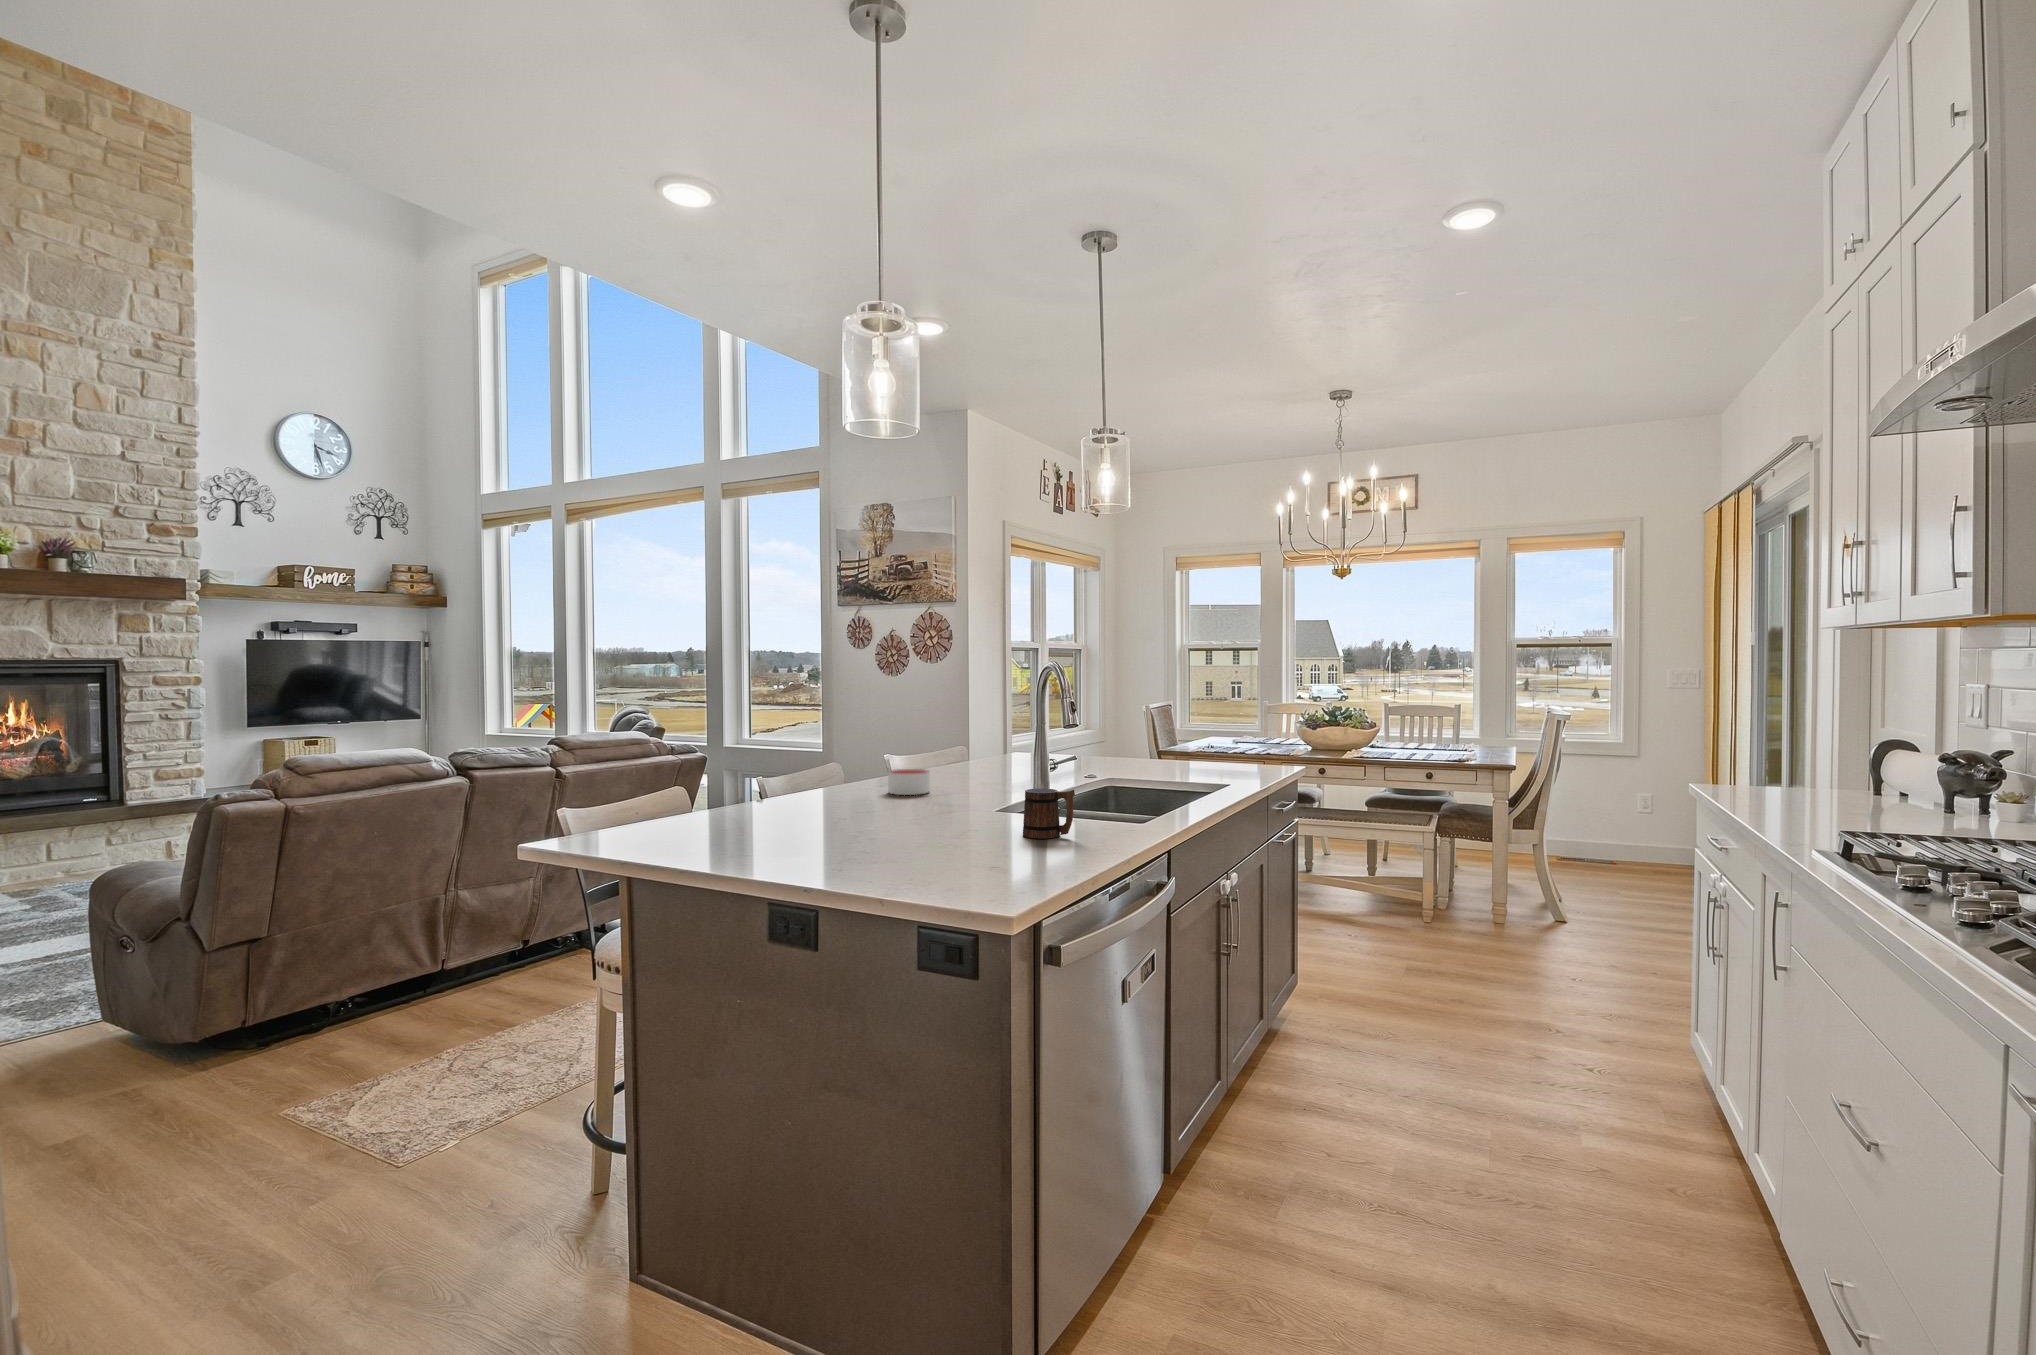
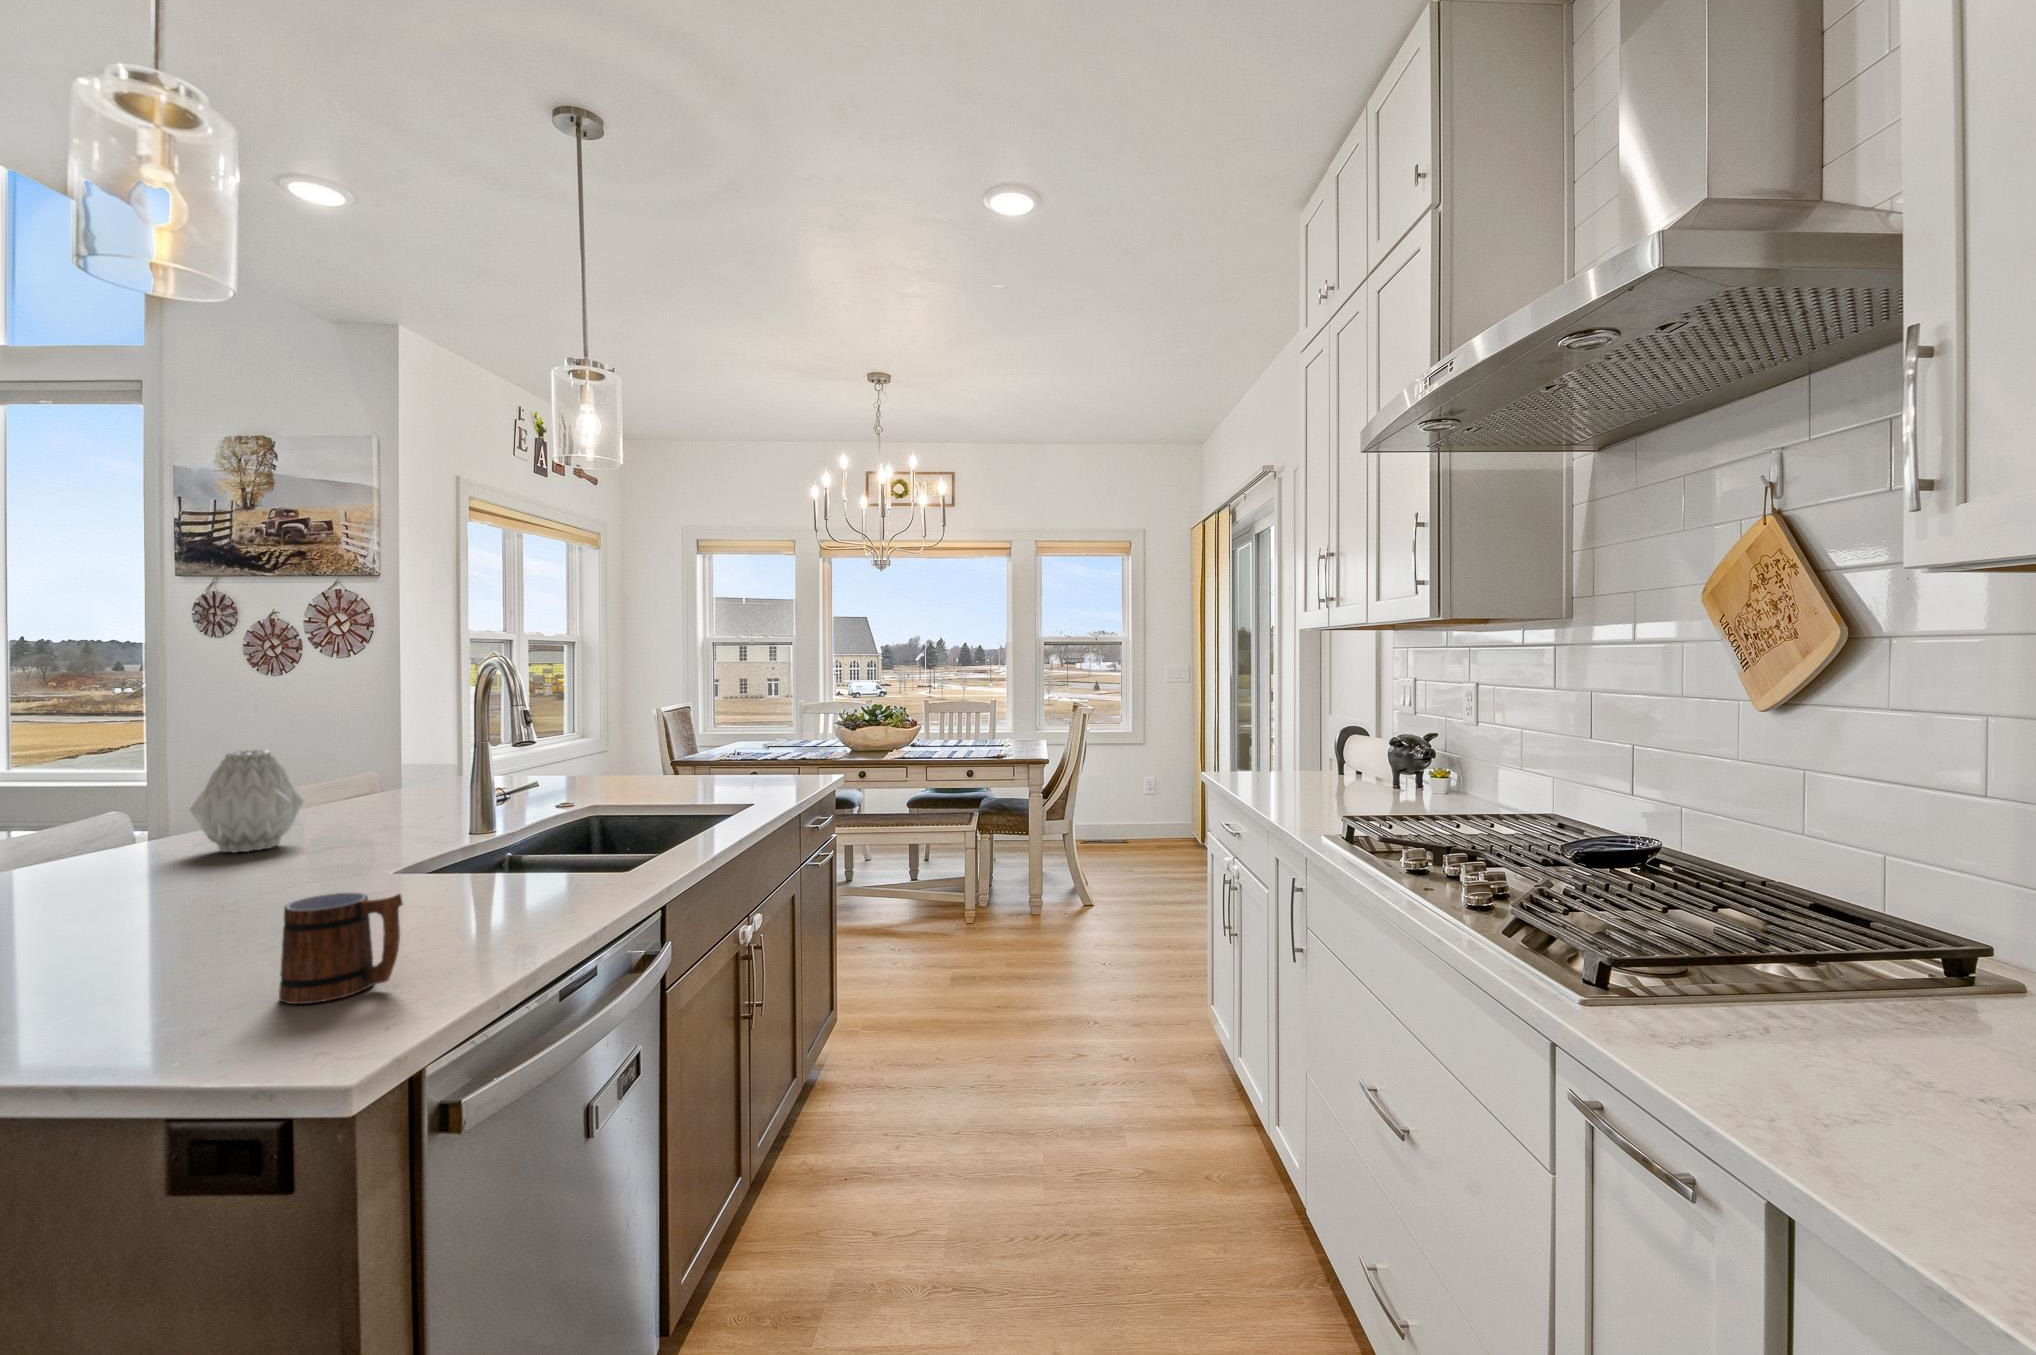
vase: none [919,720,970,780] -> present [190,750,304,852]
candle: present [888,769,930,795] -> none [68,845,179,901]

